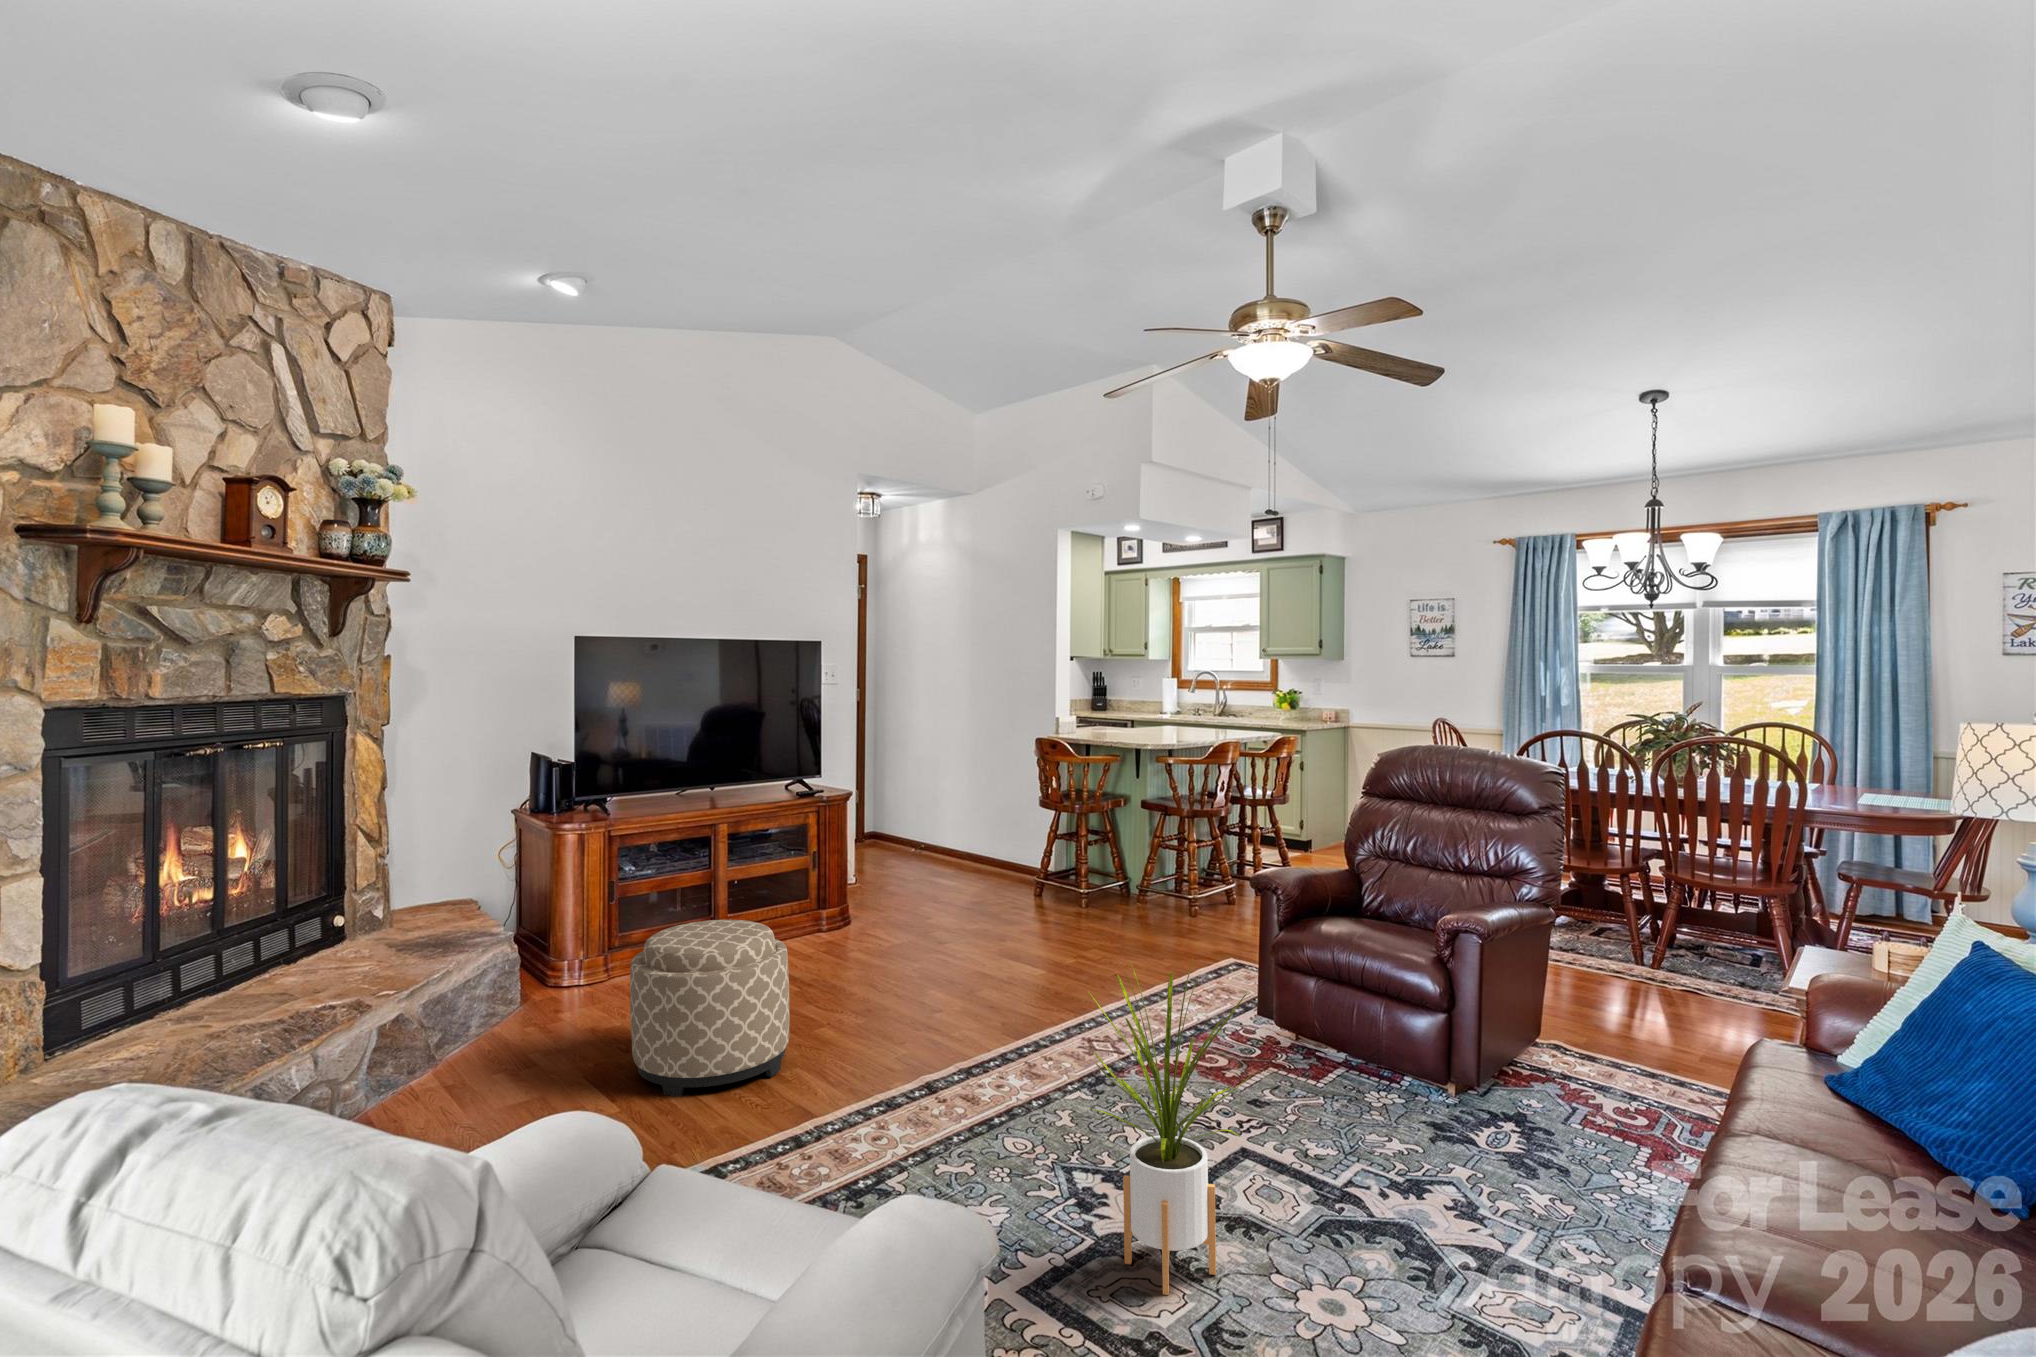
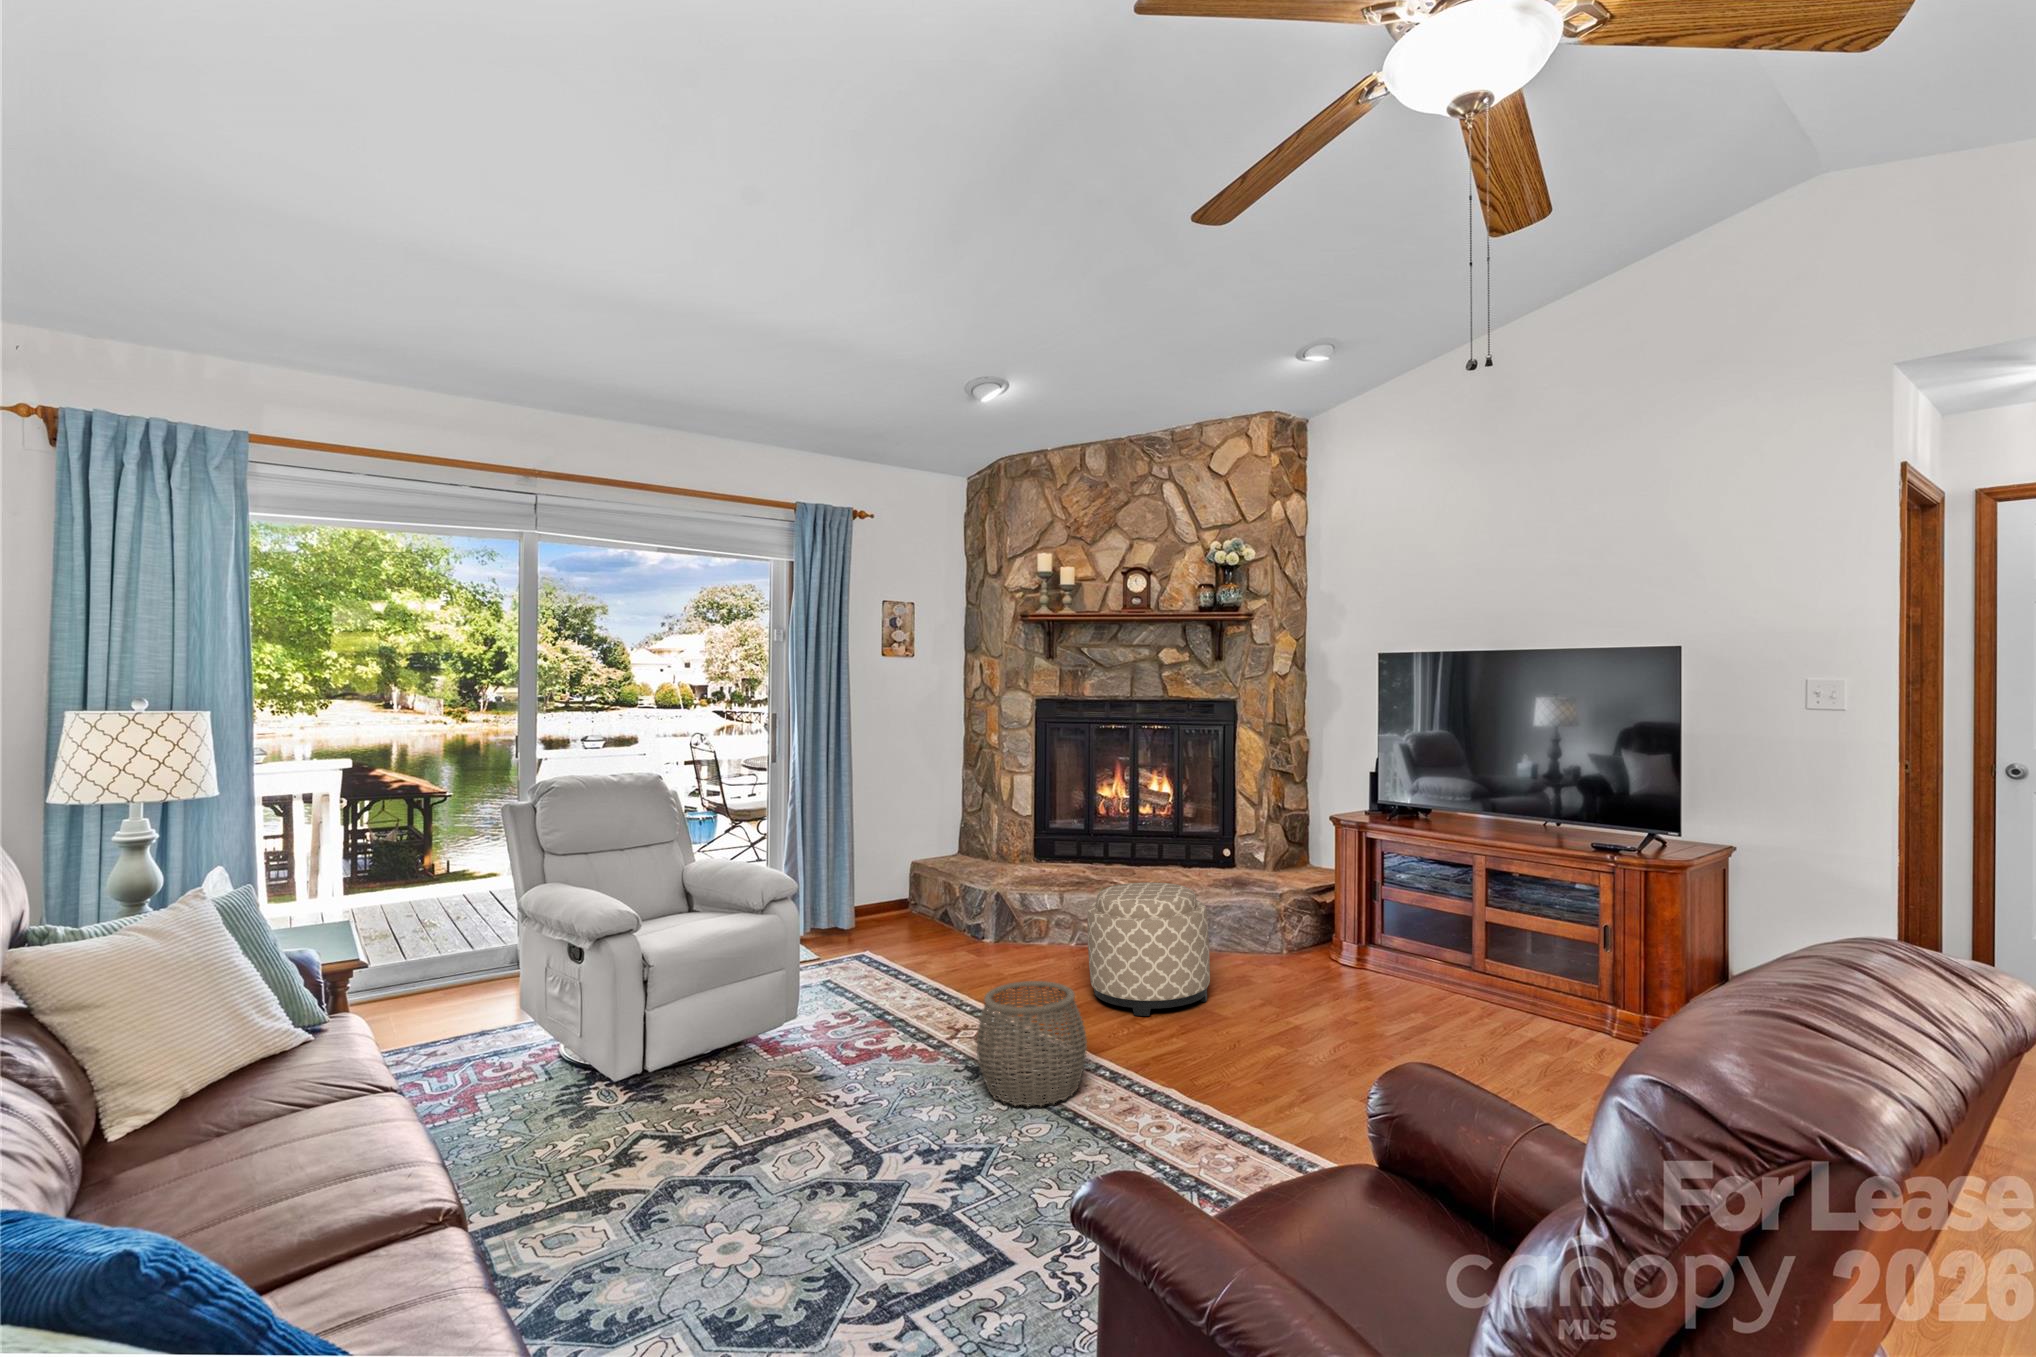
house plant: present [1088,961,1252,1295] -> none [727,921,862,1192]
woven basket: none [899,1009,1029,1159] -> present [976,981,1087,1107]

